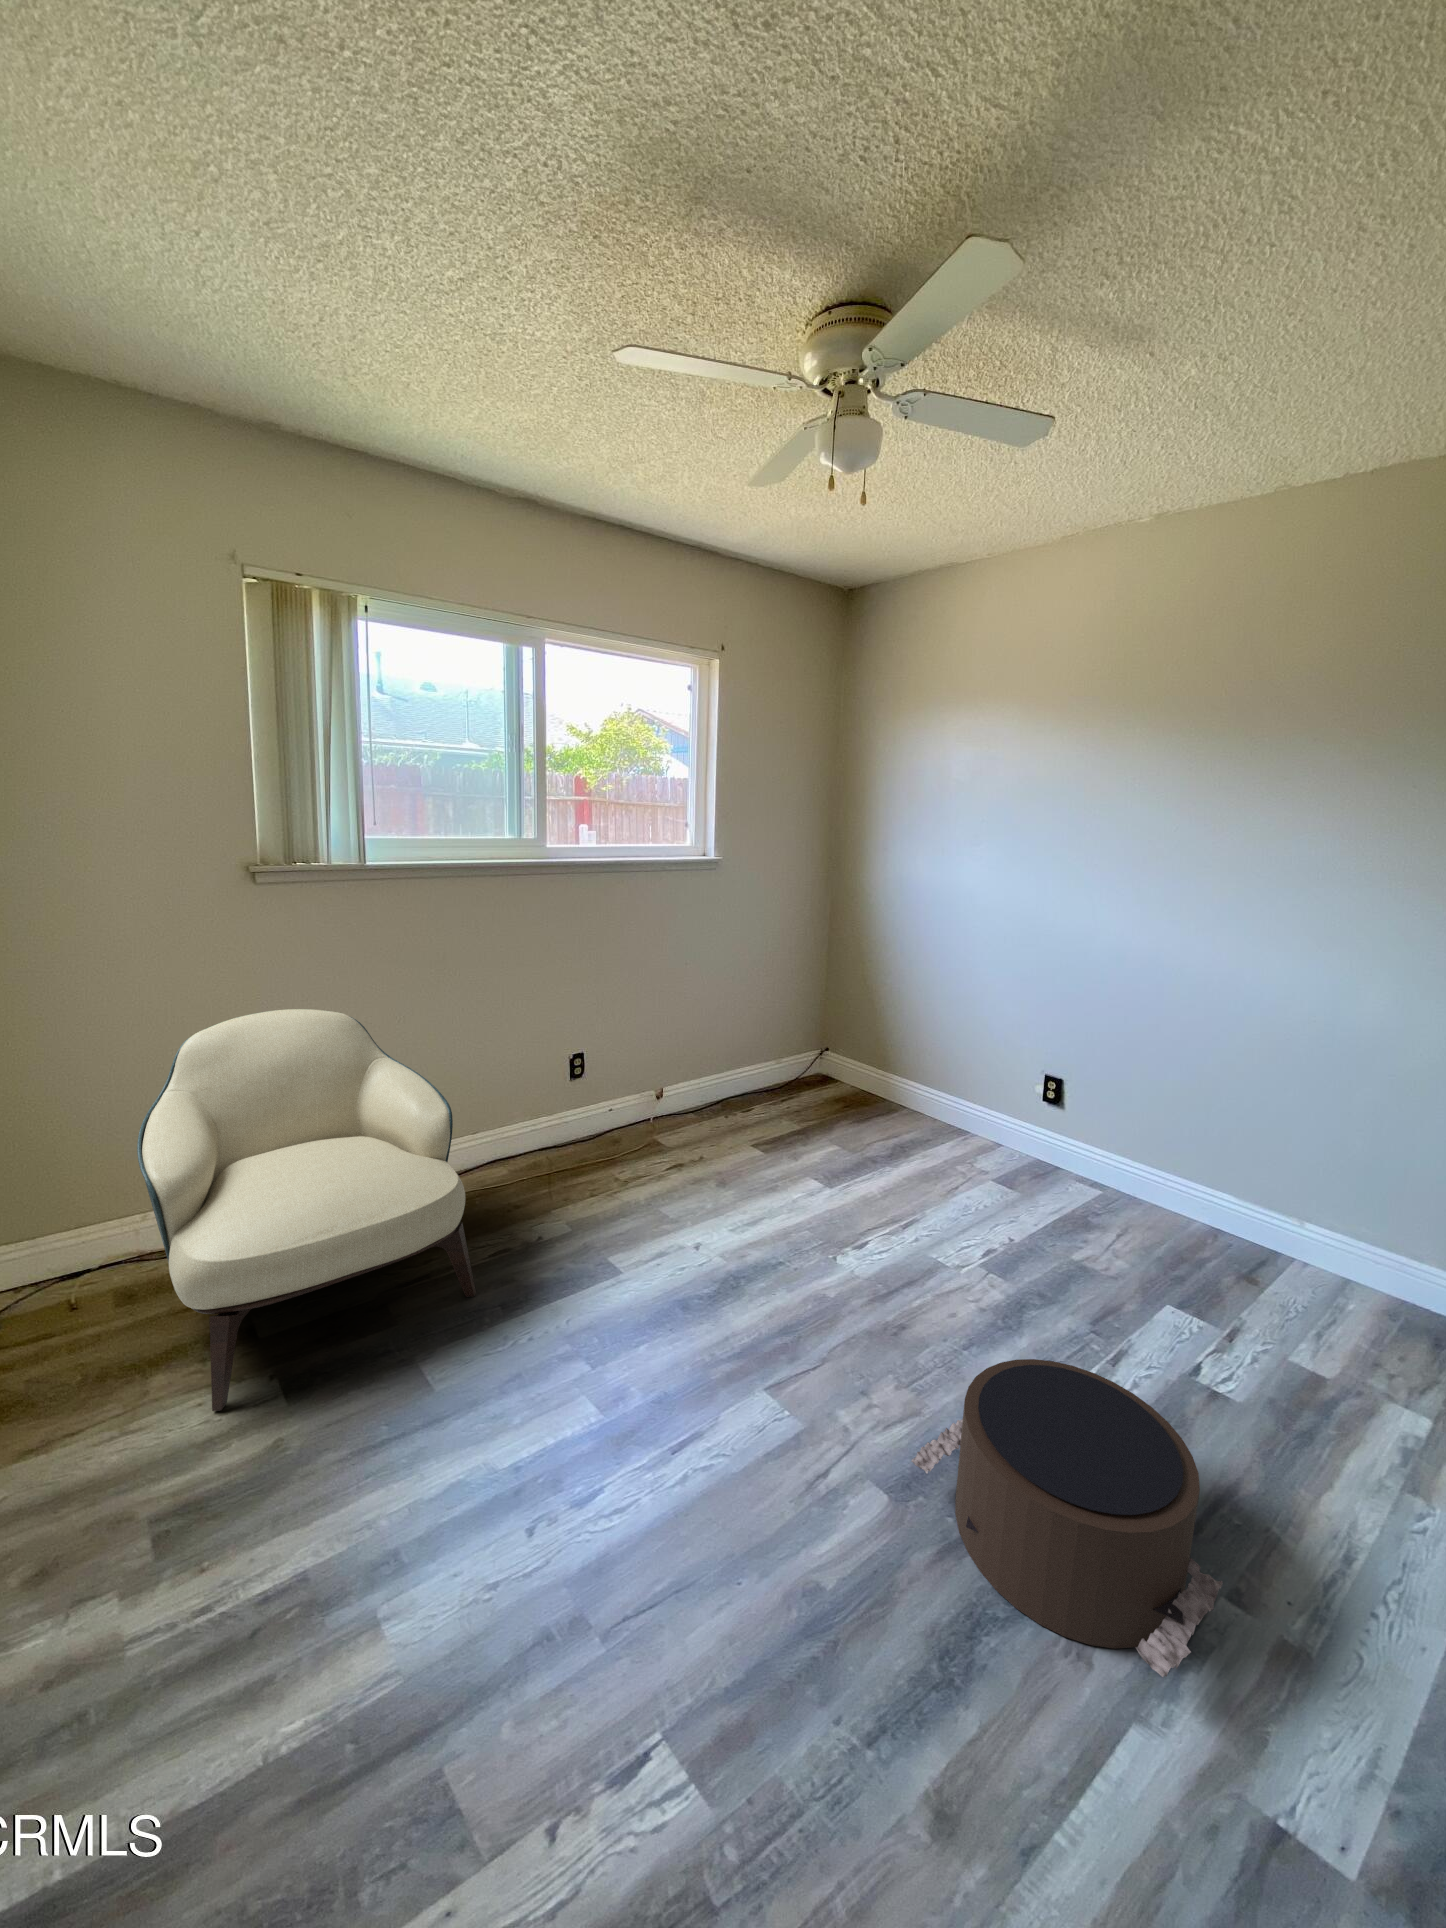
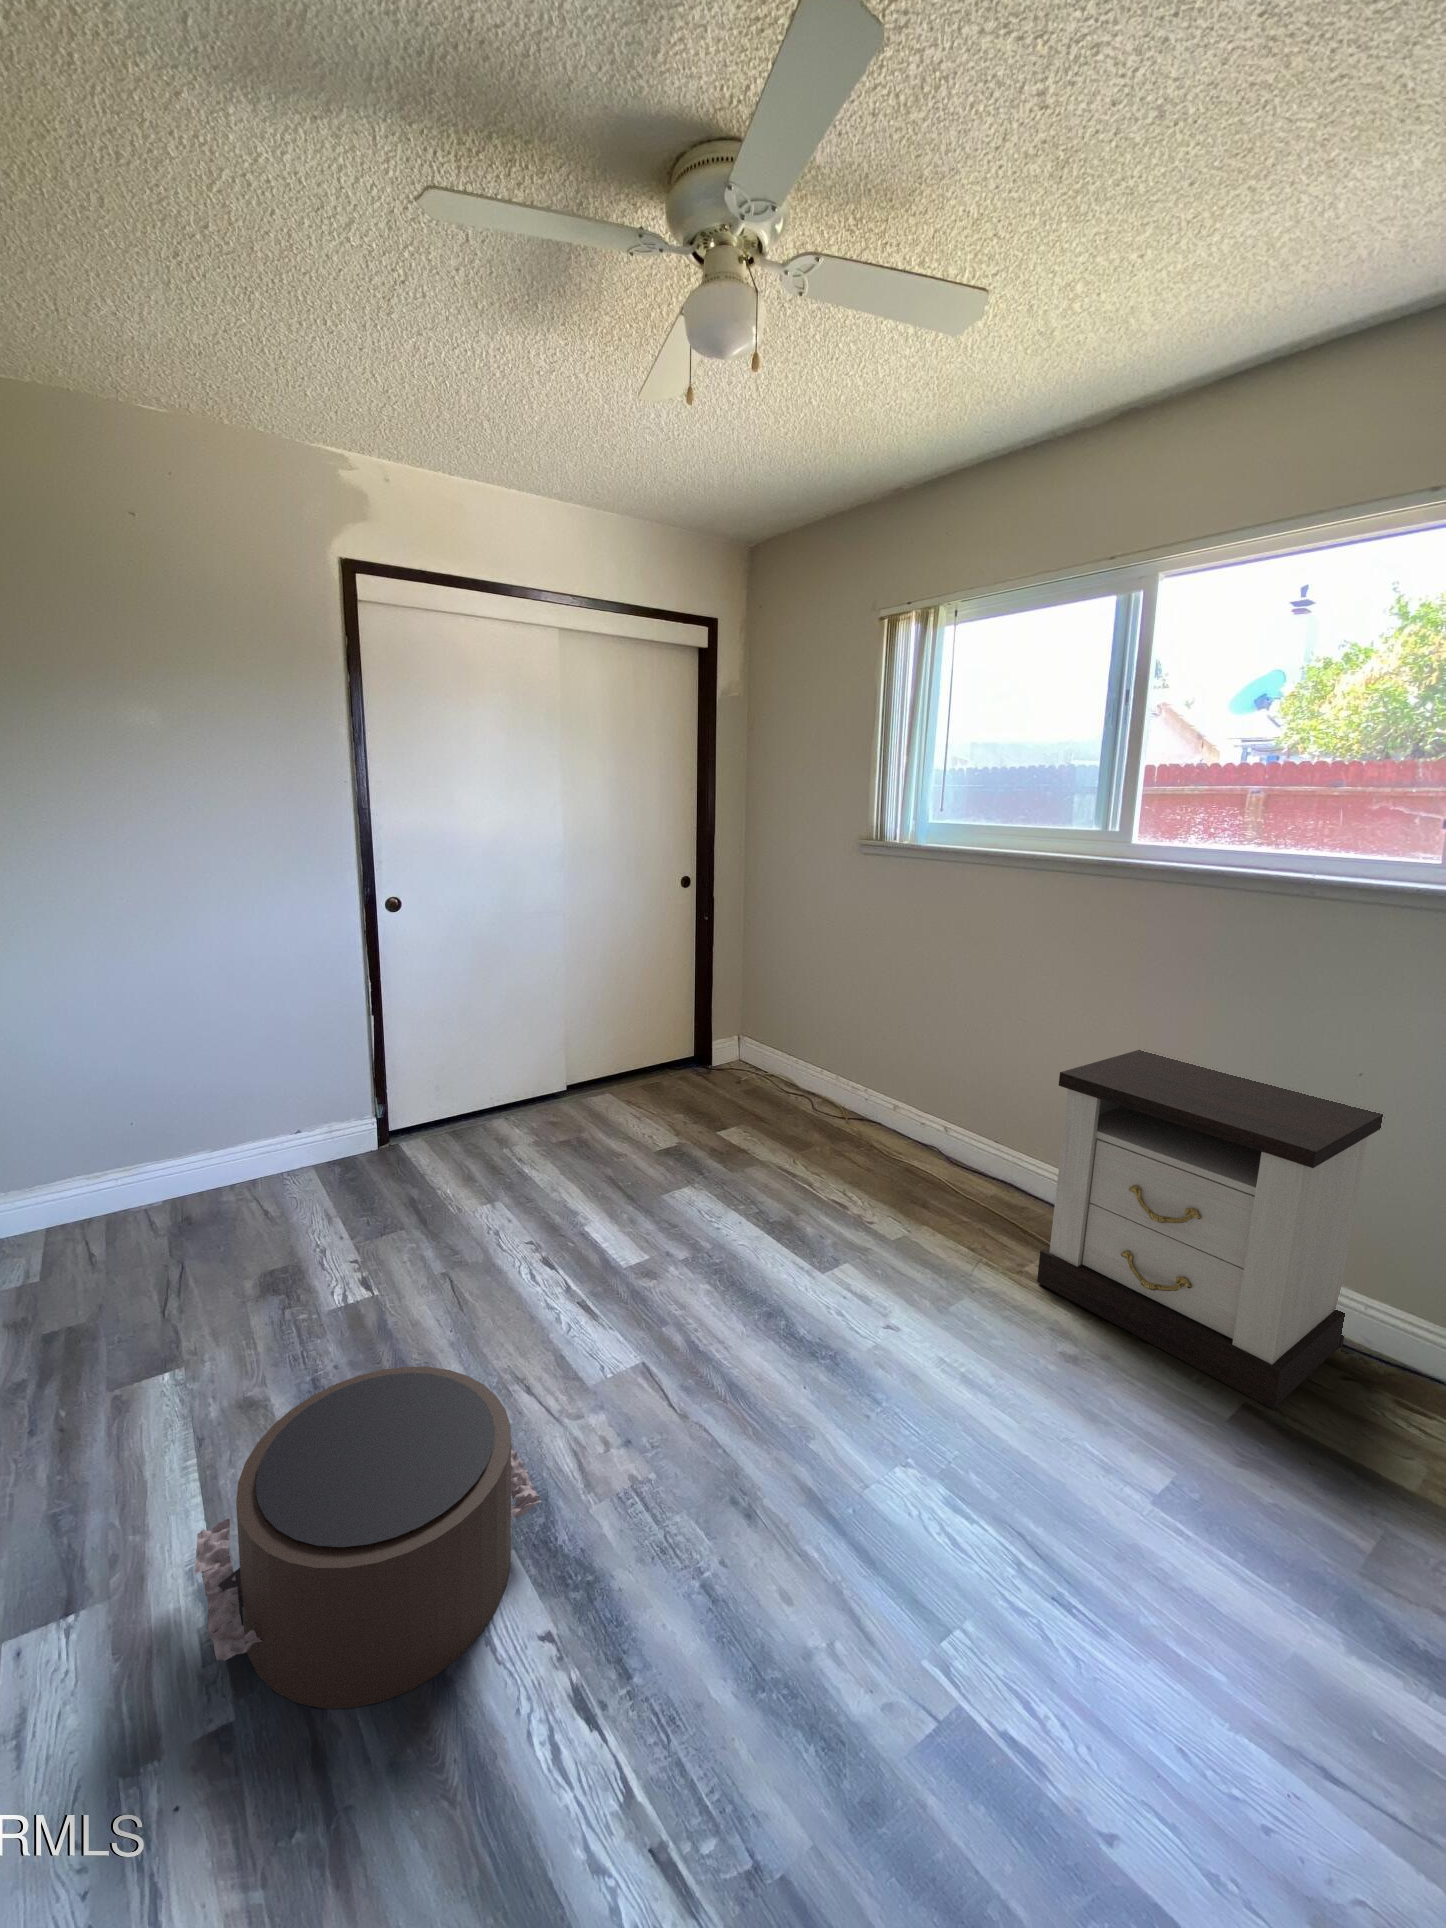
nightstand: none [587,983,761,1177] -> present [1037,1049,1385,1410]
armchair: present [137,1009,476,1411] -> none [646,946,897,1201]

